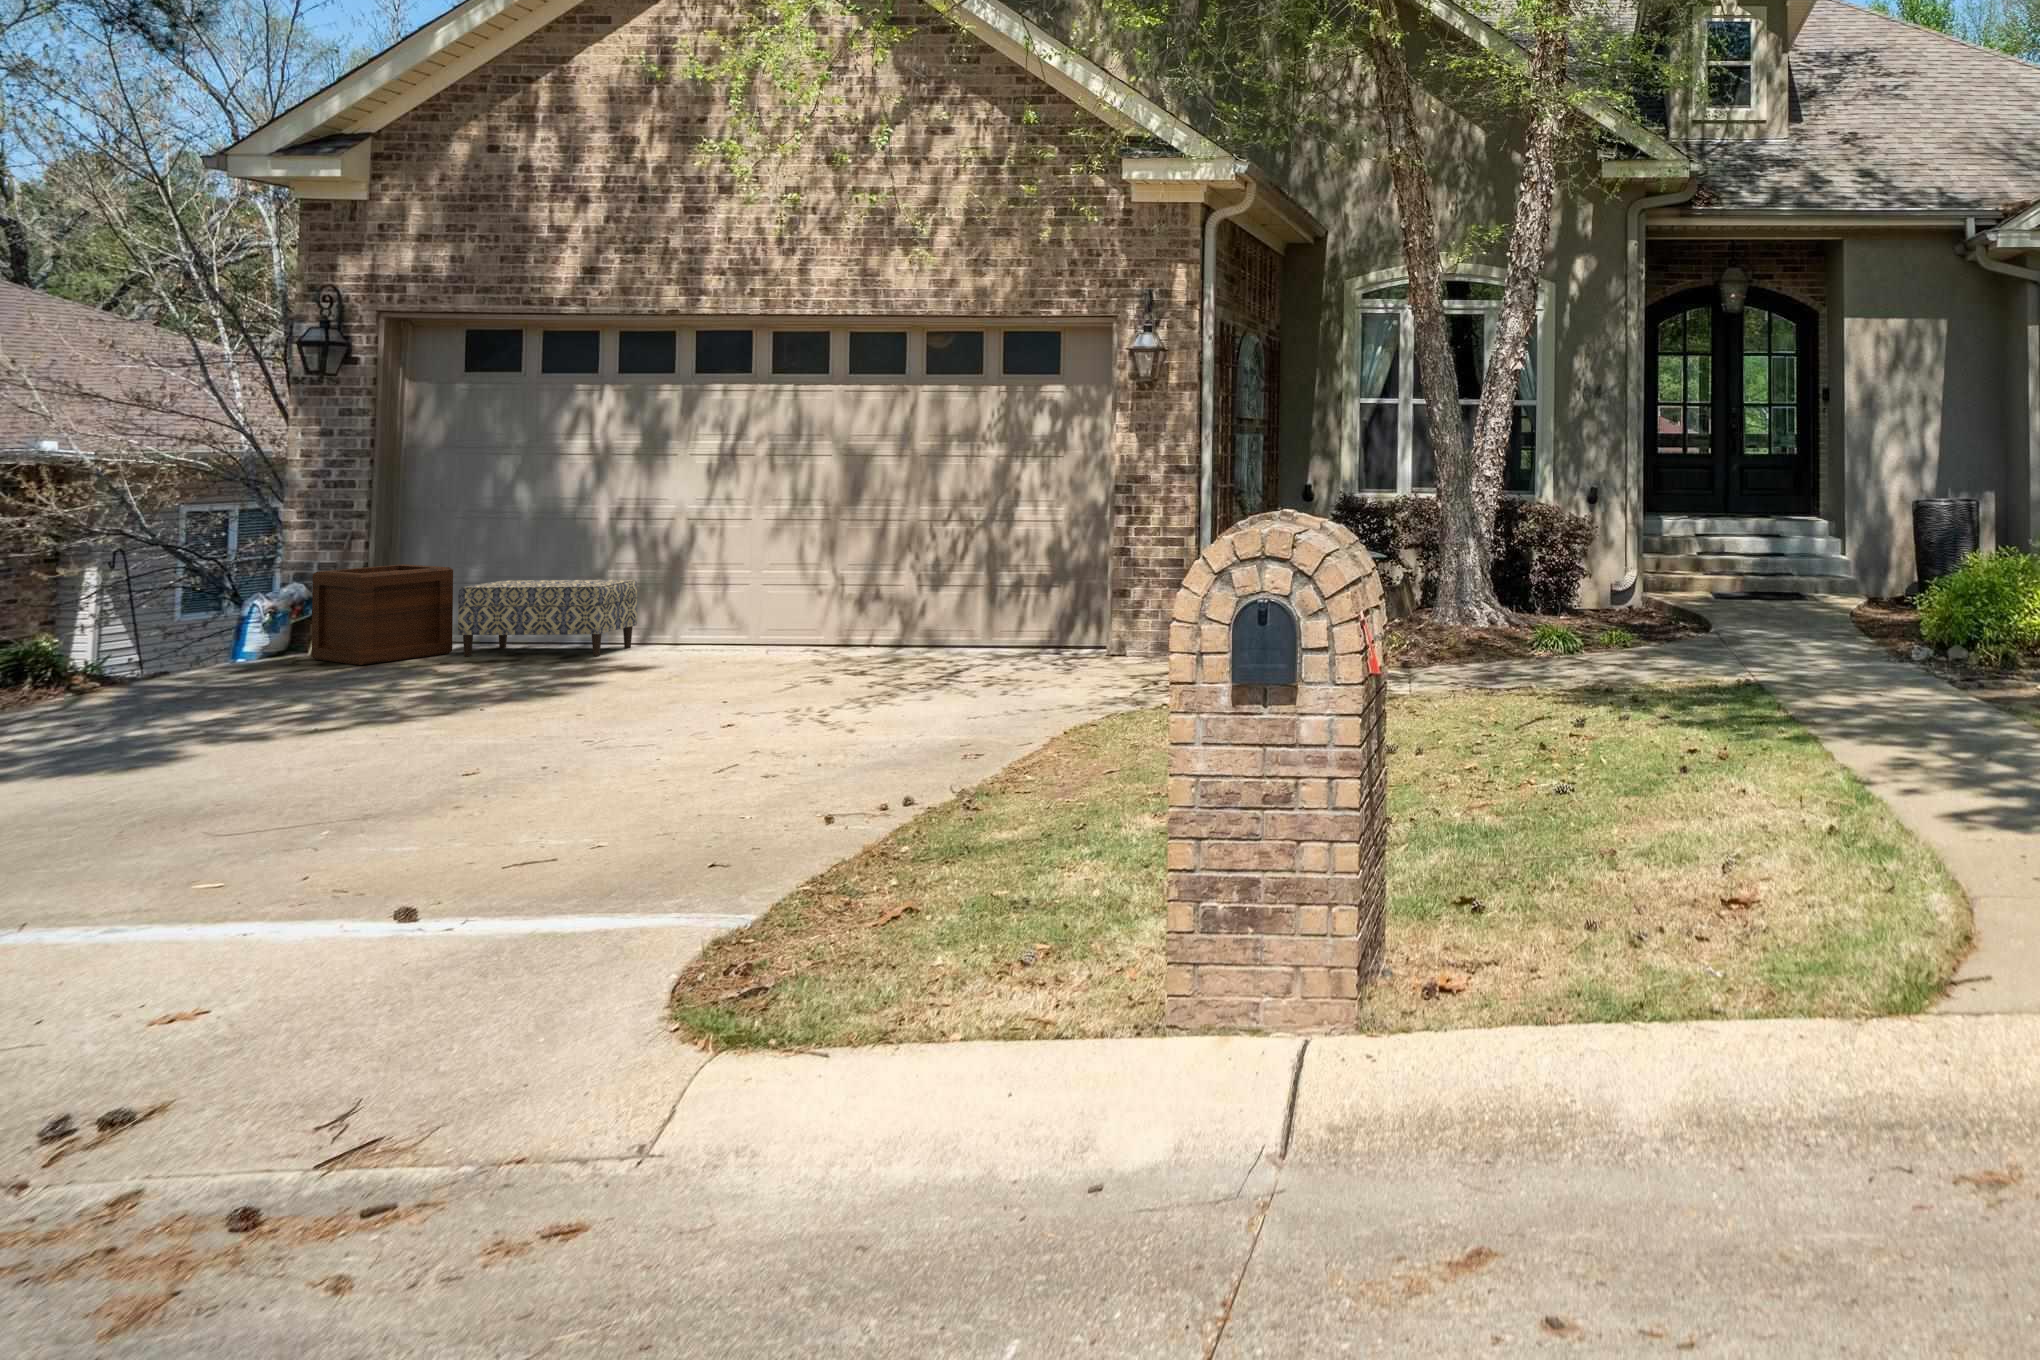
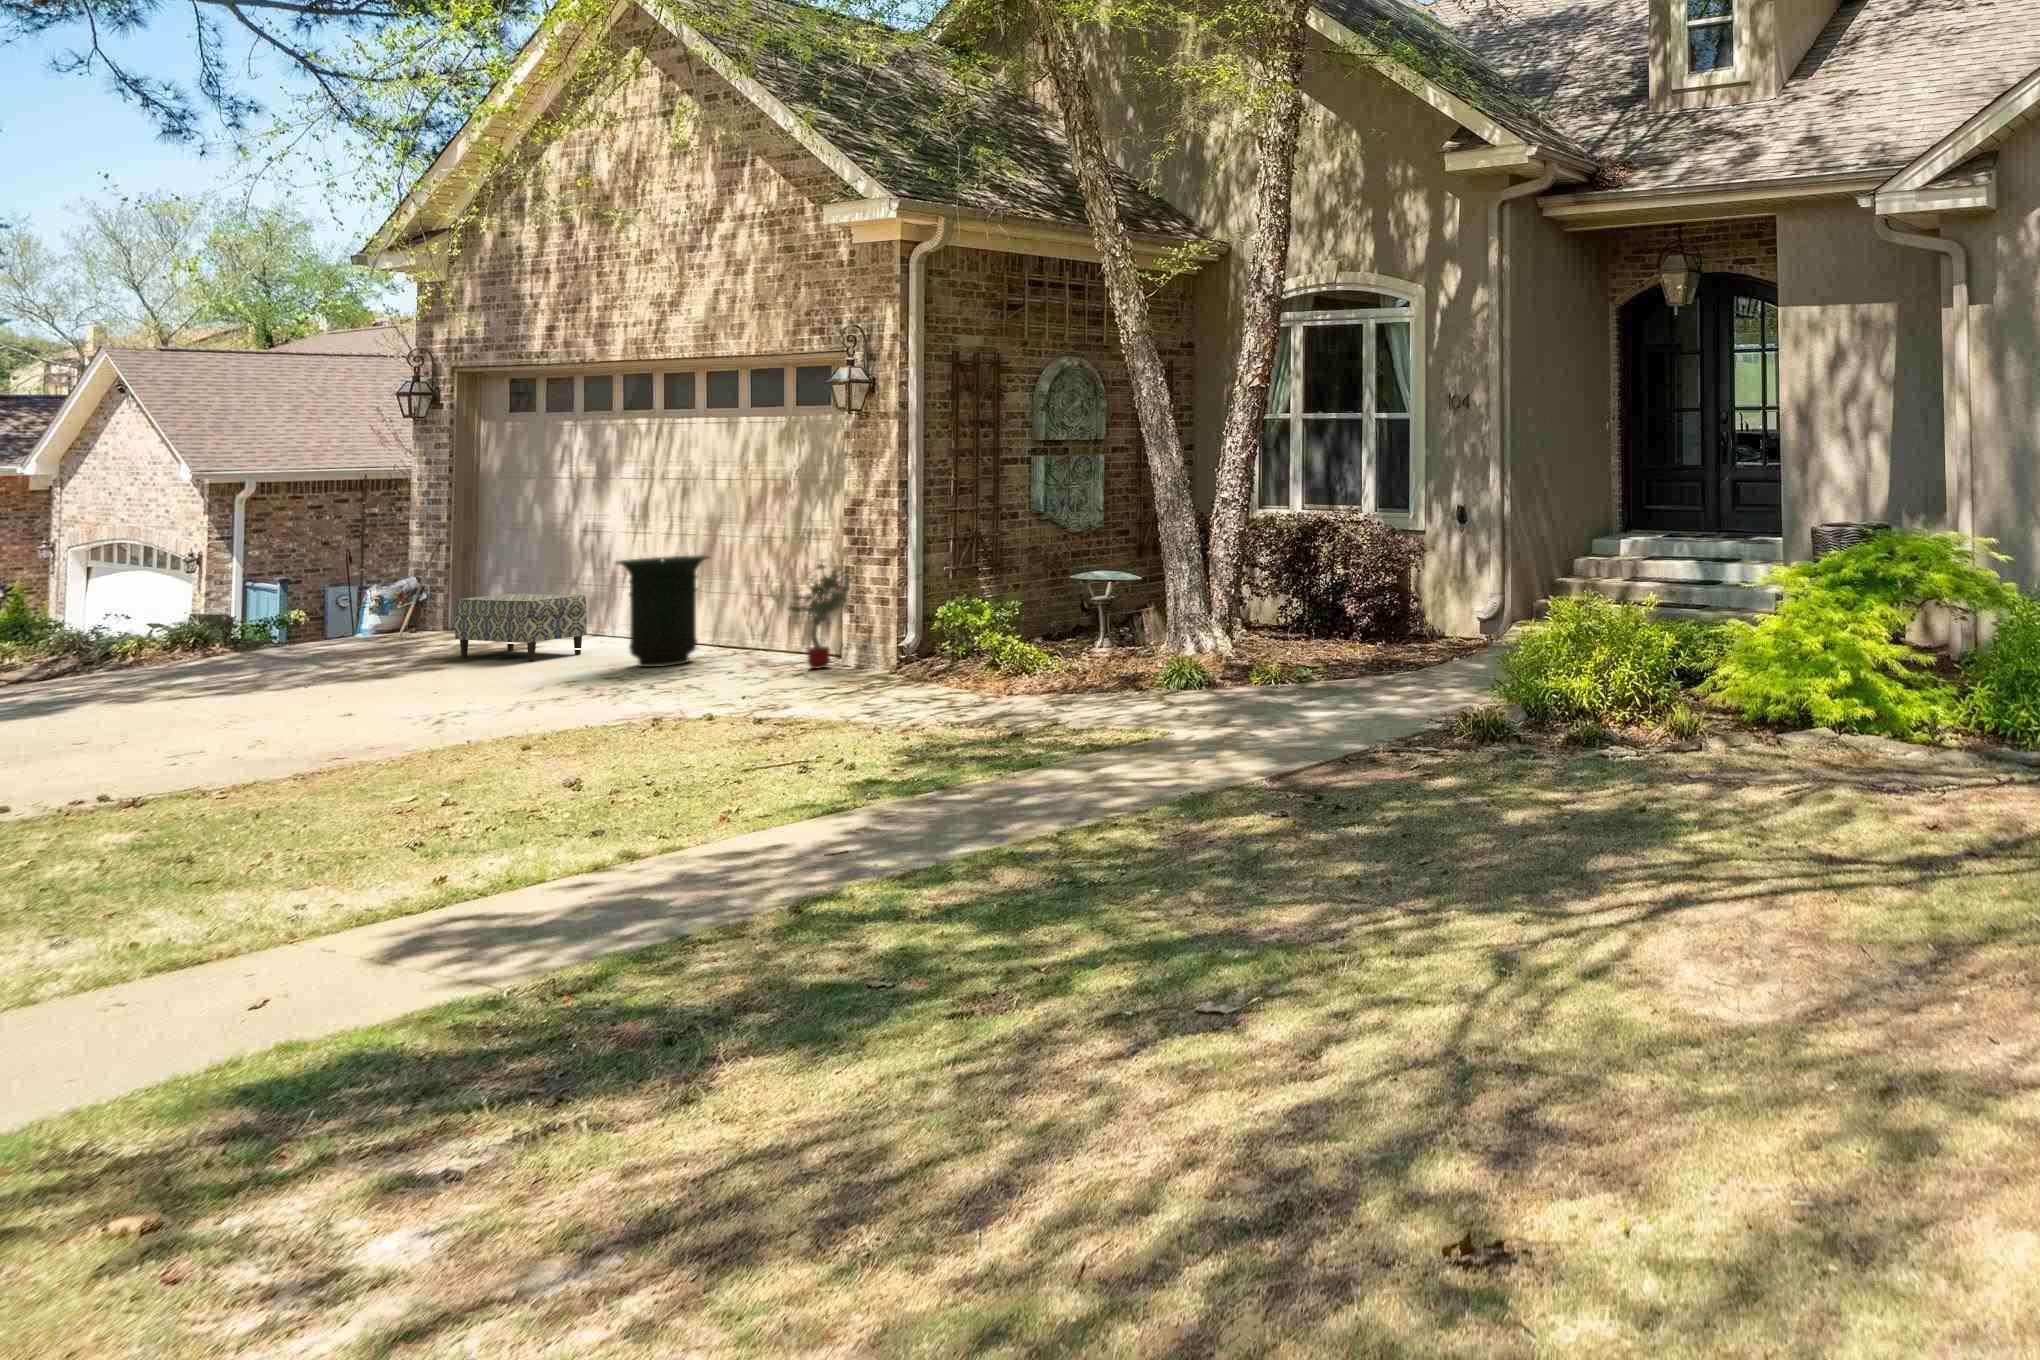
trash can: none [750,532,852,655] -> present [616,556,709,667]
potted tree: none [976,532,1070,648] -> present [789,559,852,669]
wooden crate: present [312,564,453,665] -> none [375,578,464,662]

